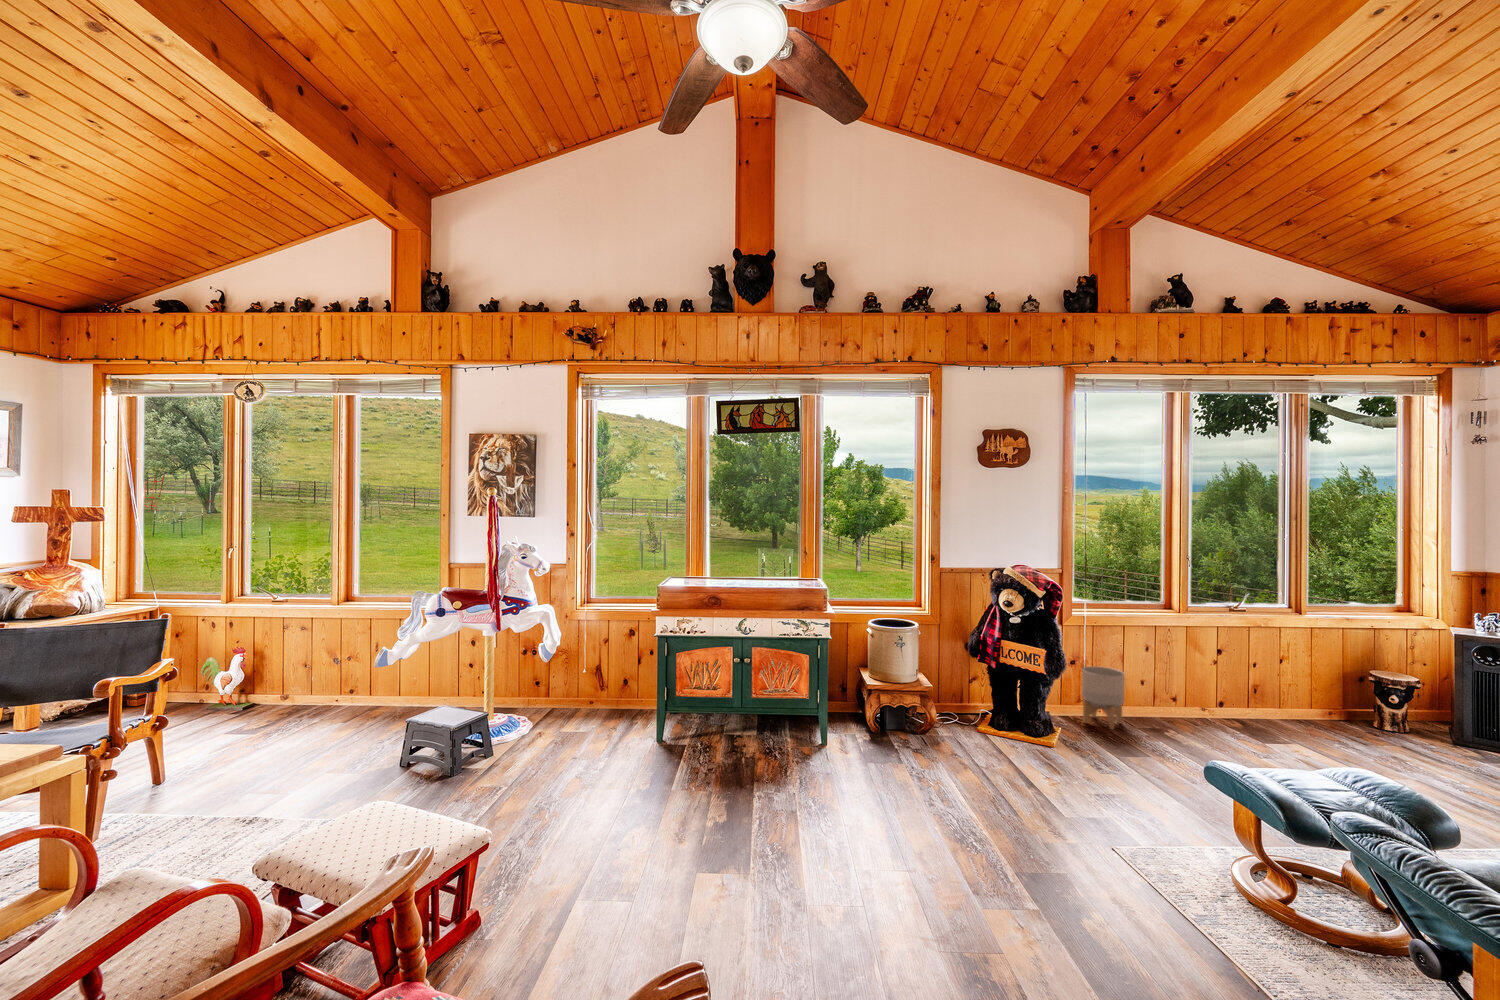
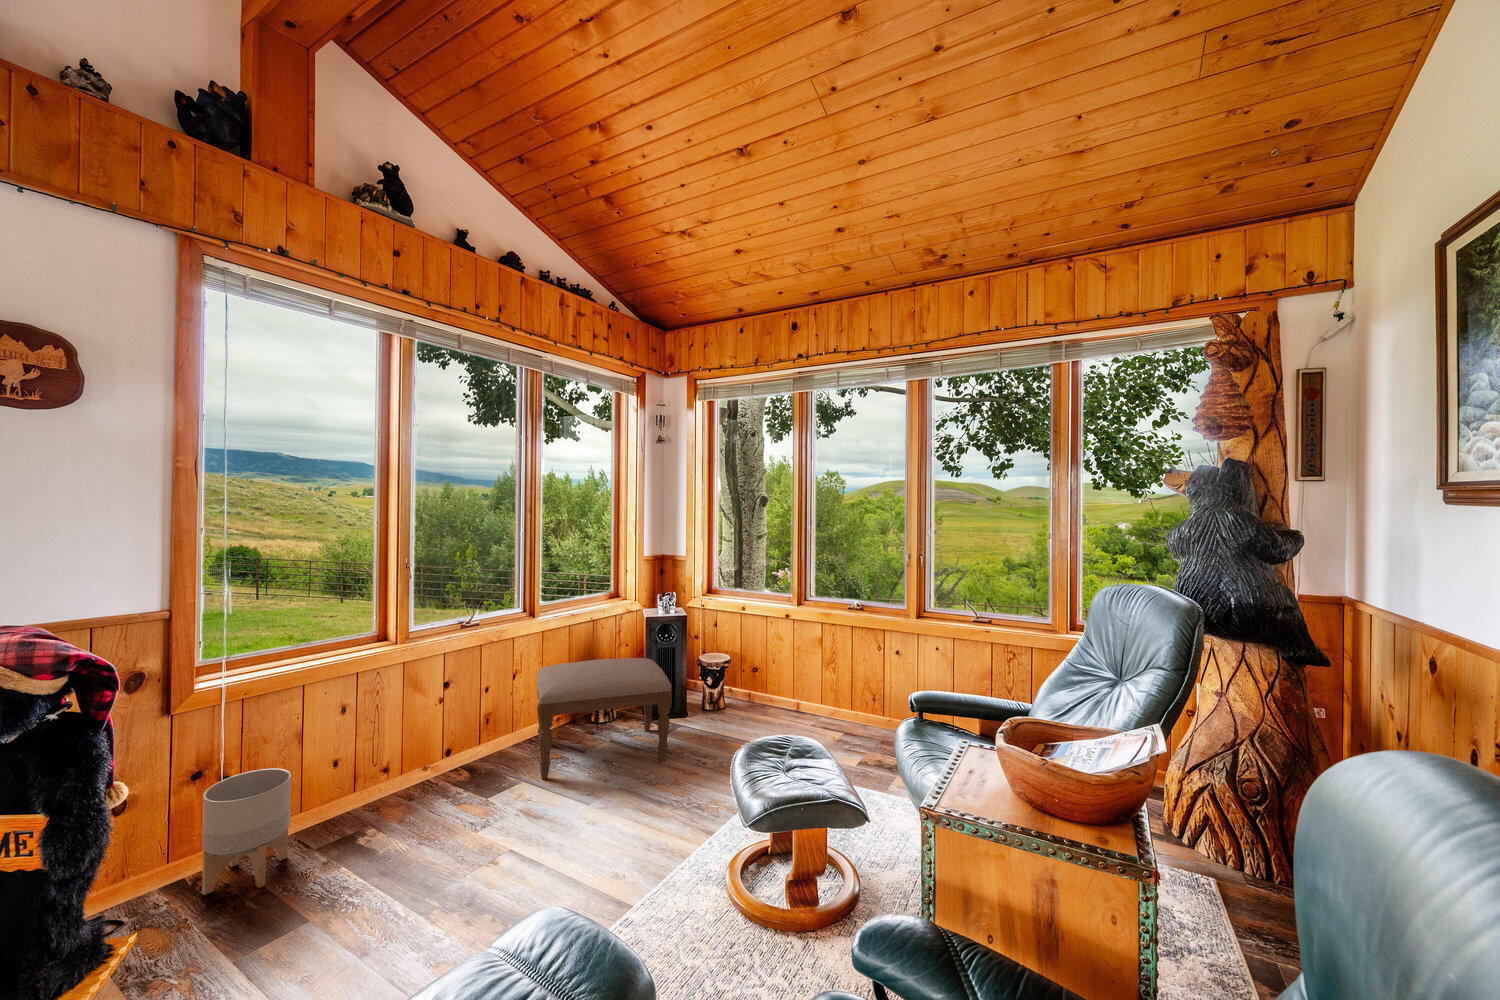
ottoman: none [1306,658,1474,774] -> present [537,658,672,780]

